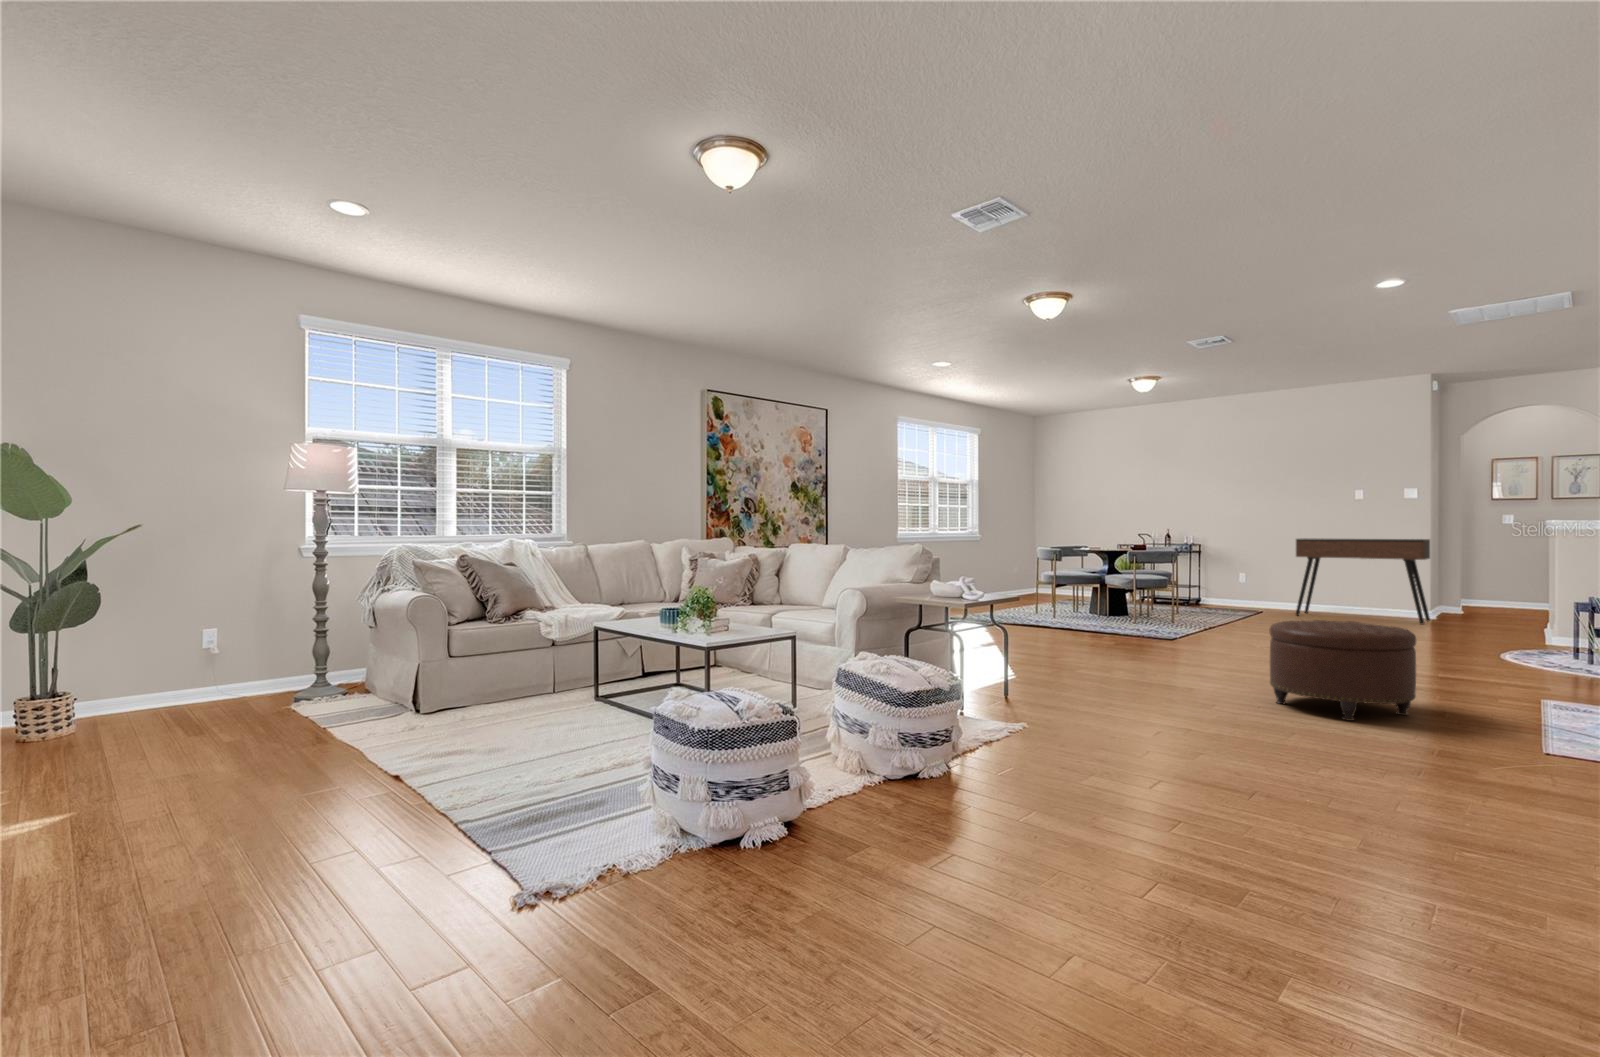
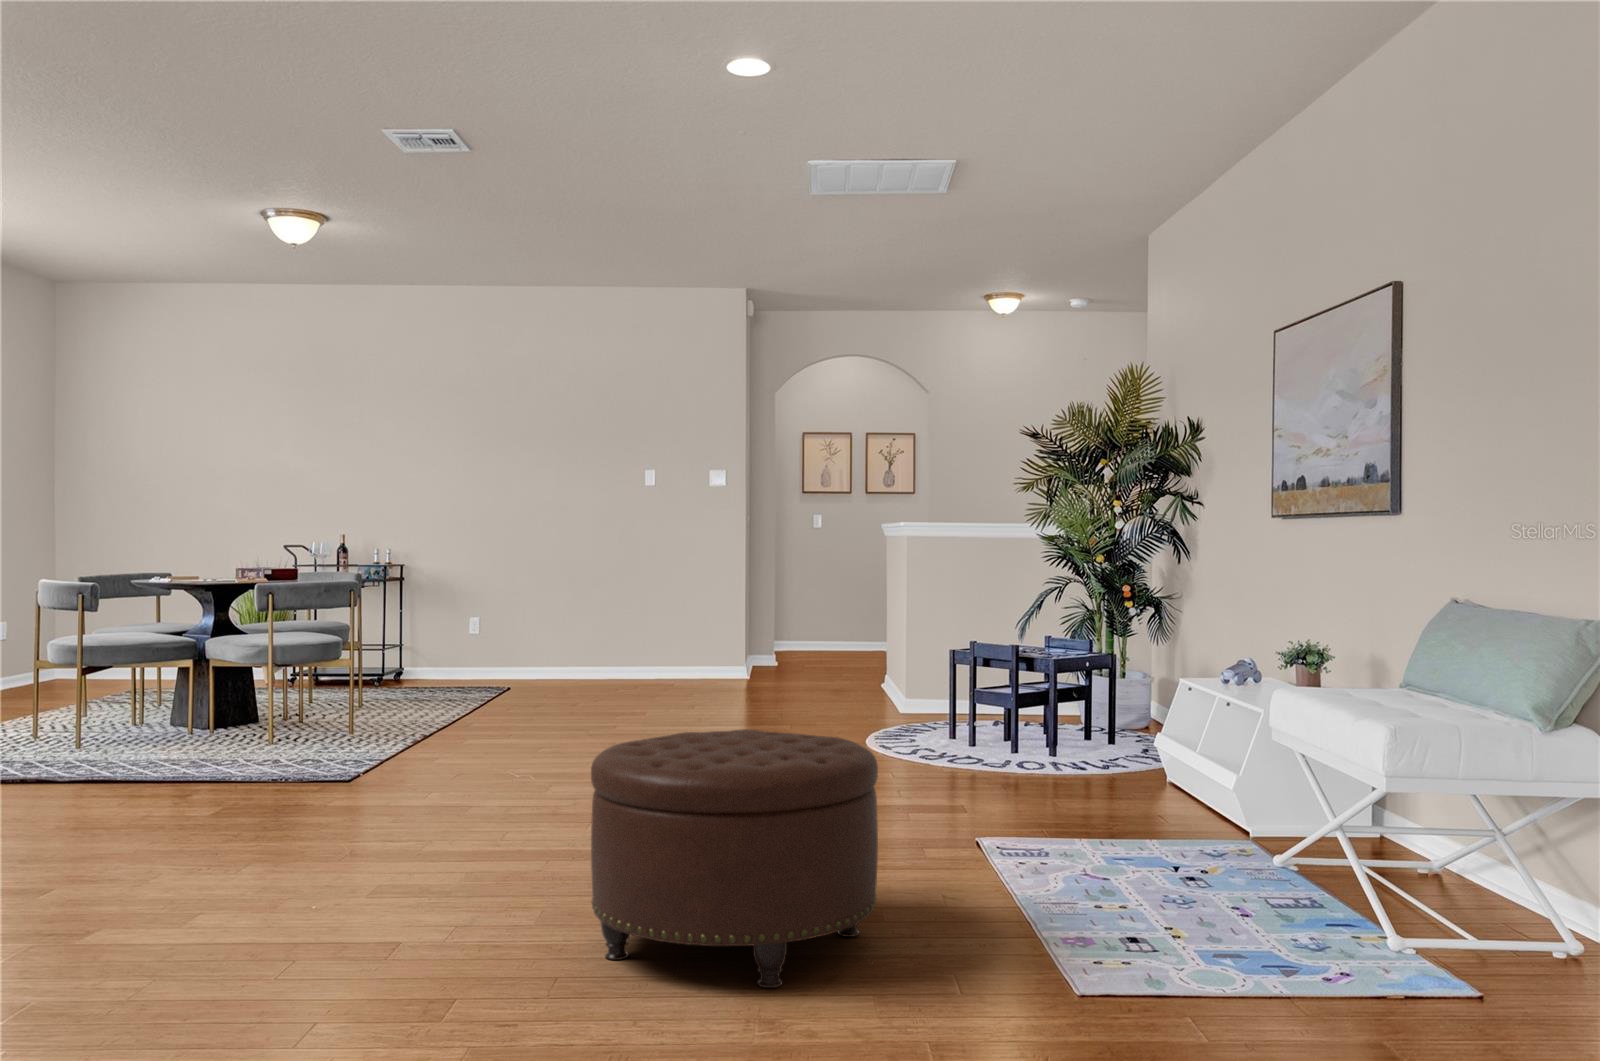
console table: present [1296,538,1430,624] -> none [563,551,749,691]

